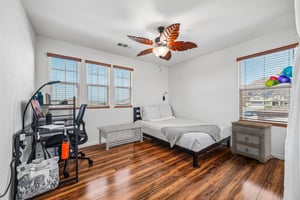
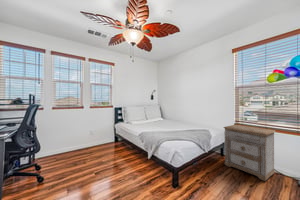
storage bench: present [97,123,143,151] -> none [66,125,123,161]

